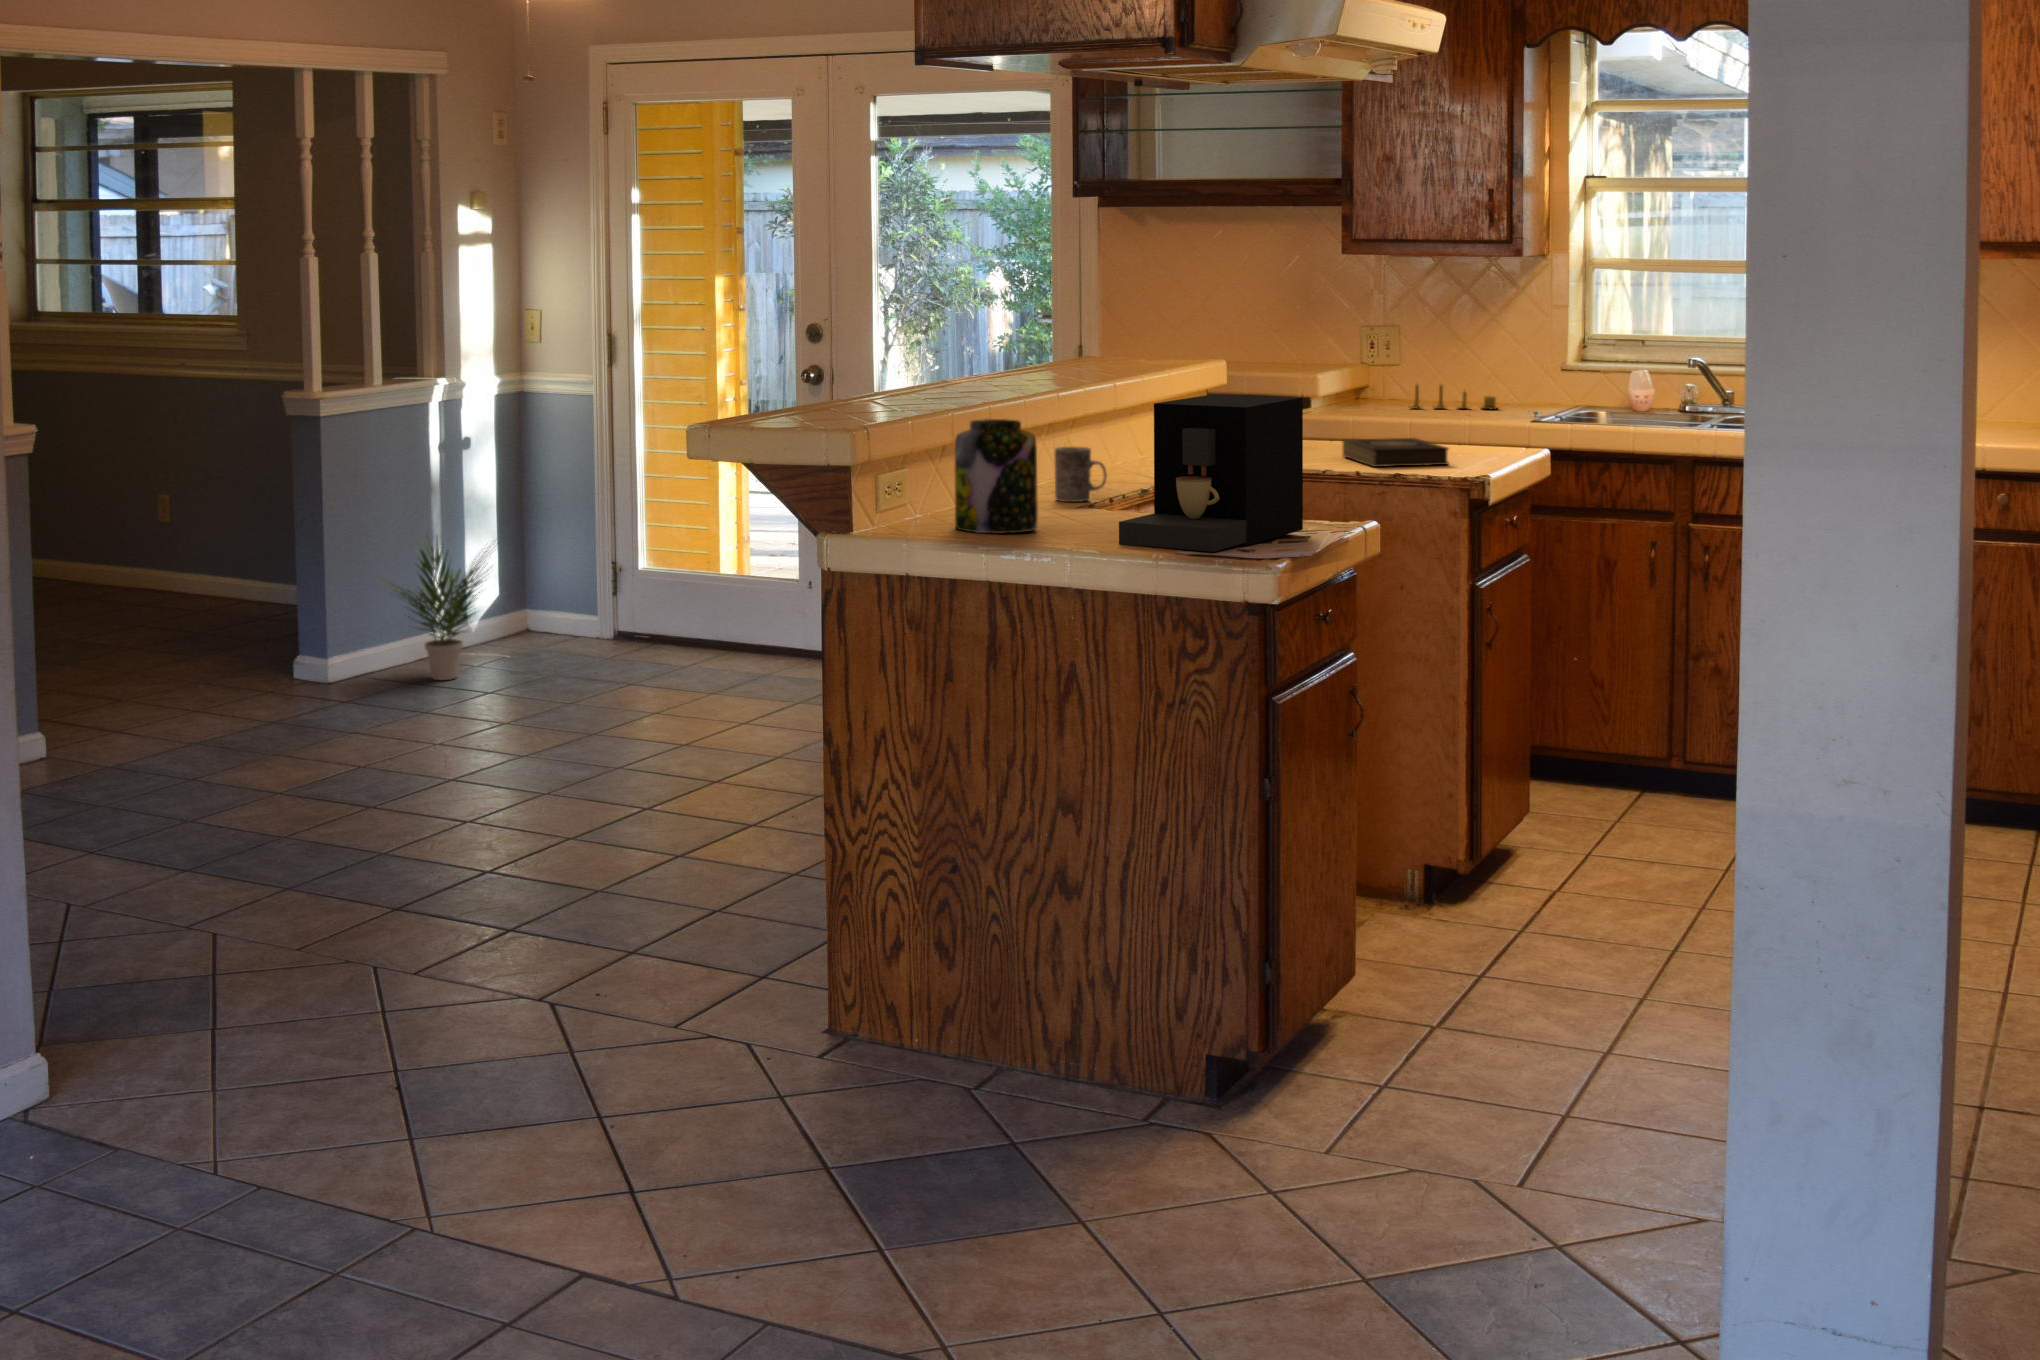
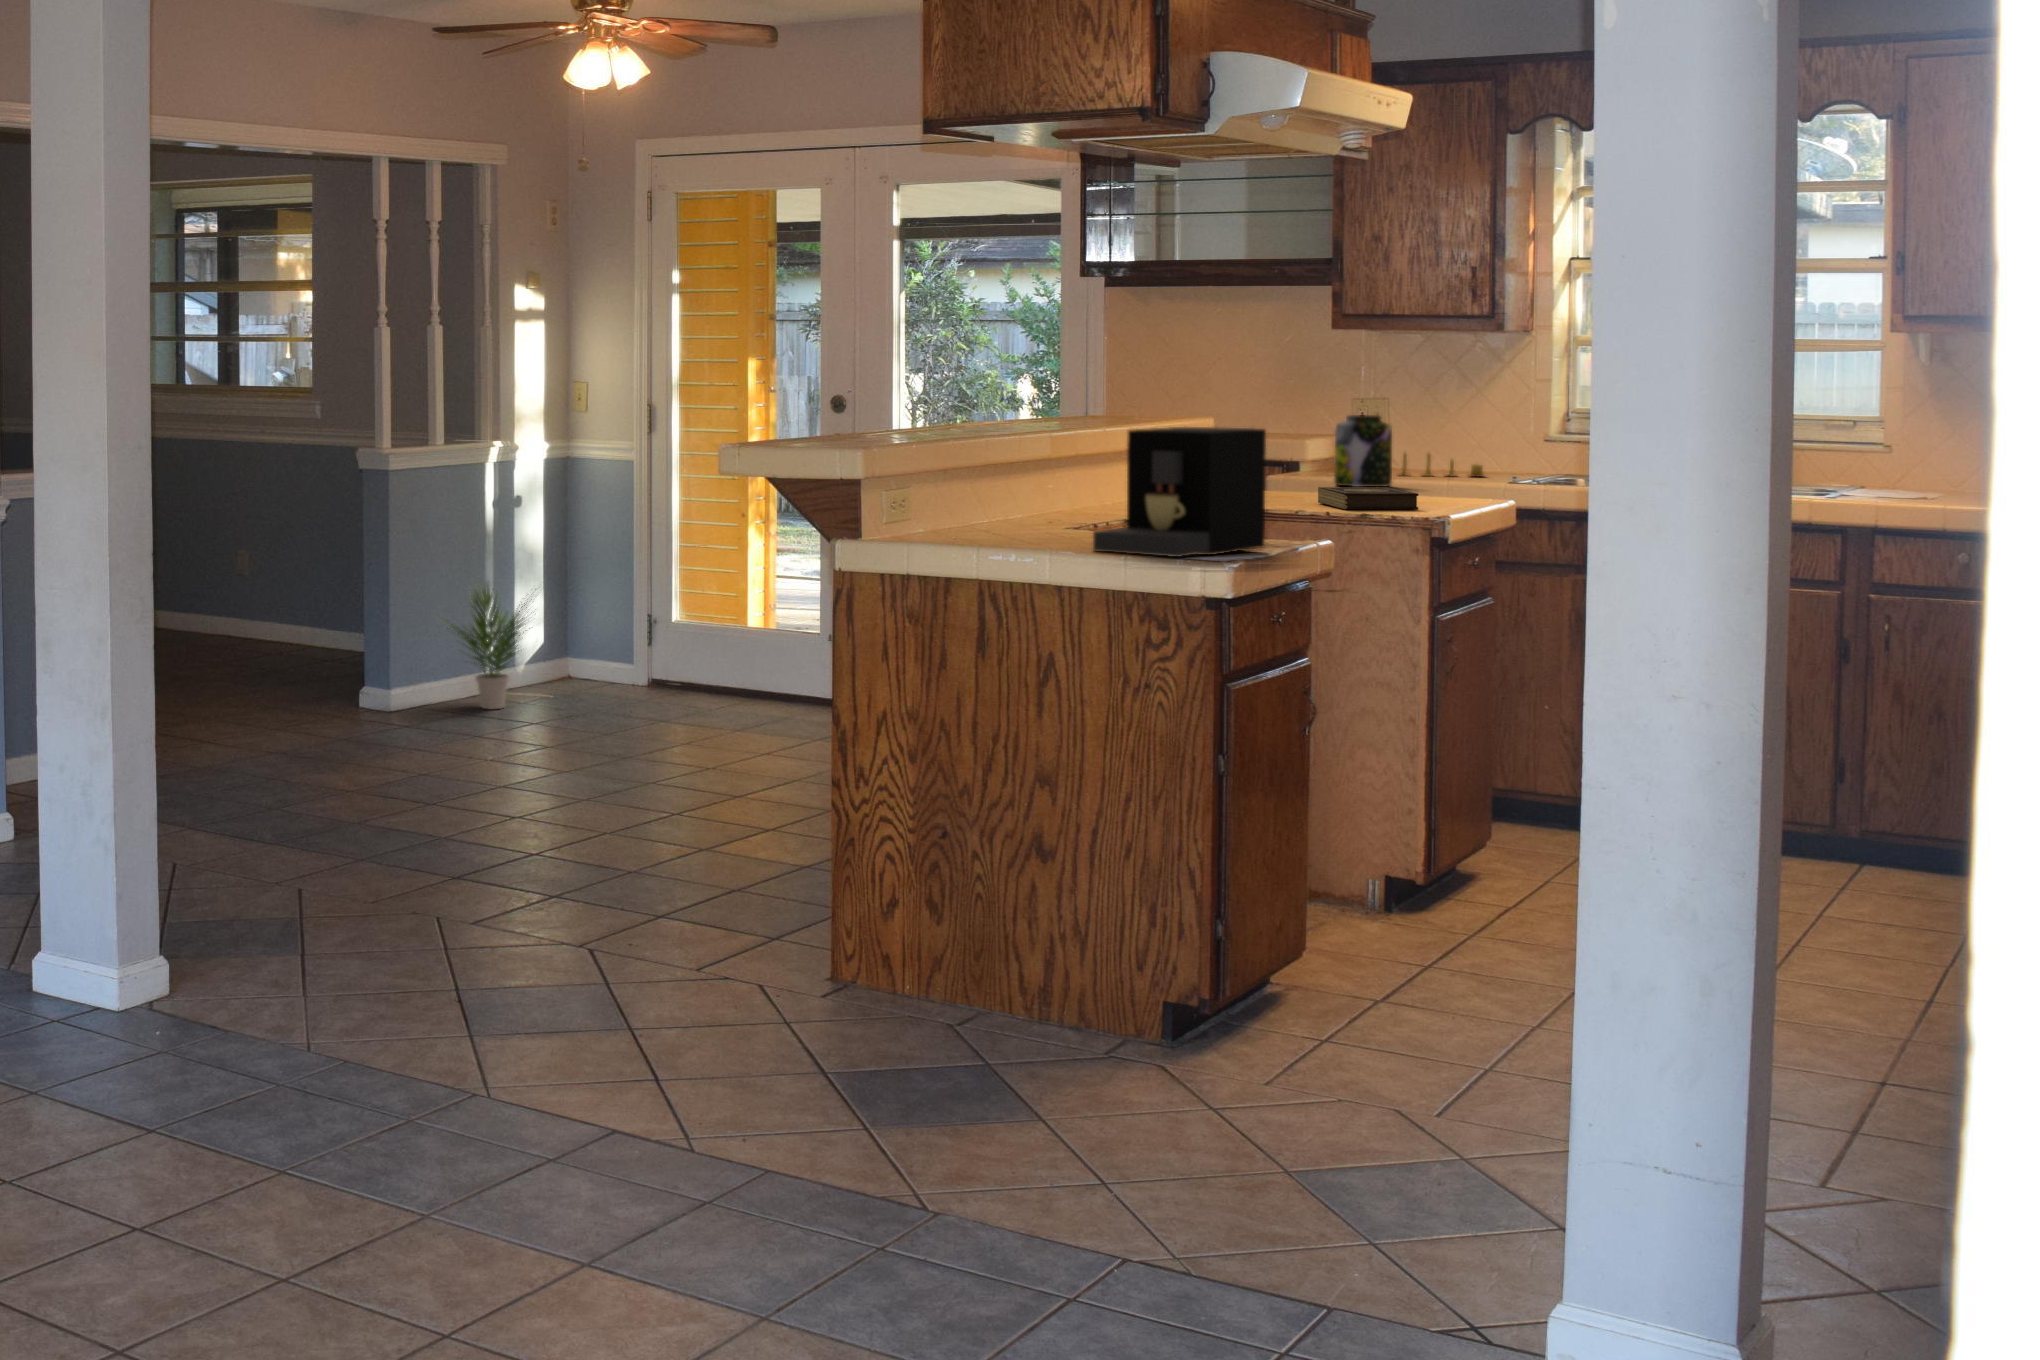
jar: present [955,419,1038,533] -> present [1334,415,1392,487]
mug: present [1055,447,1107,502] -> none [1043,480,1090,529]

